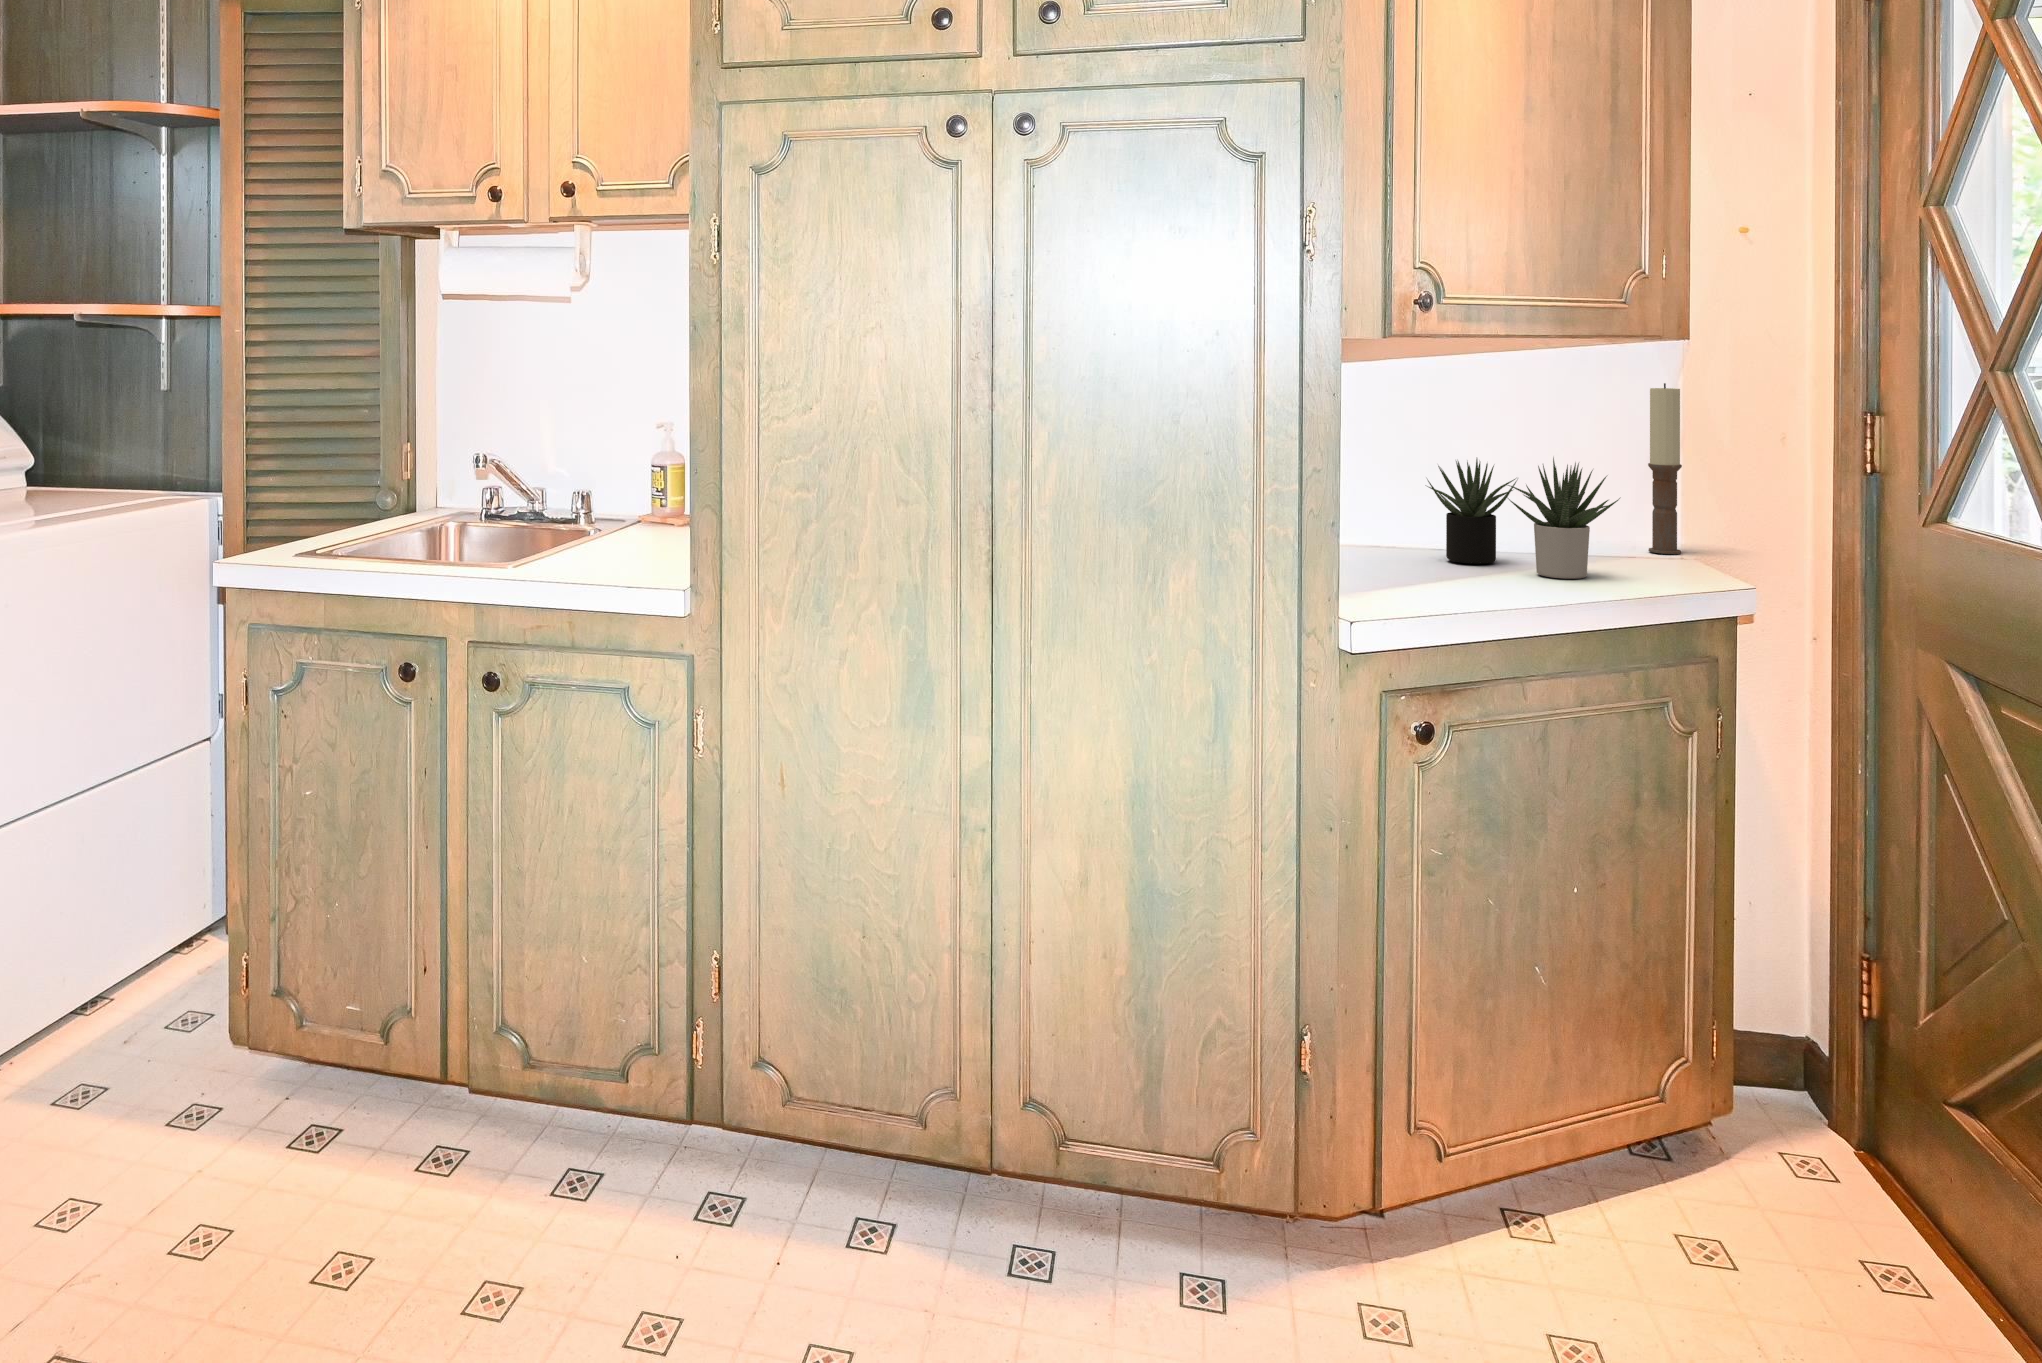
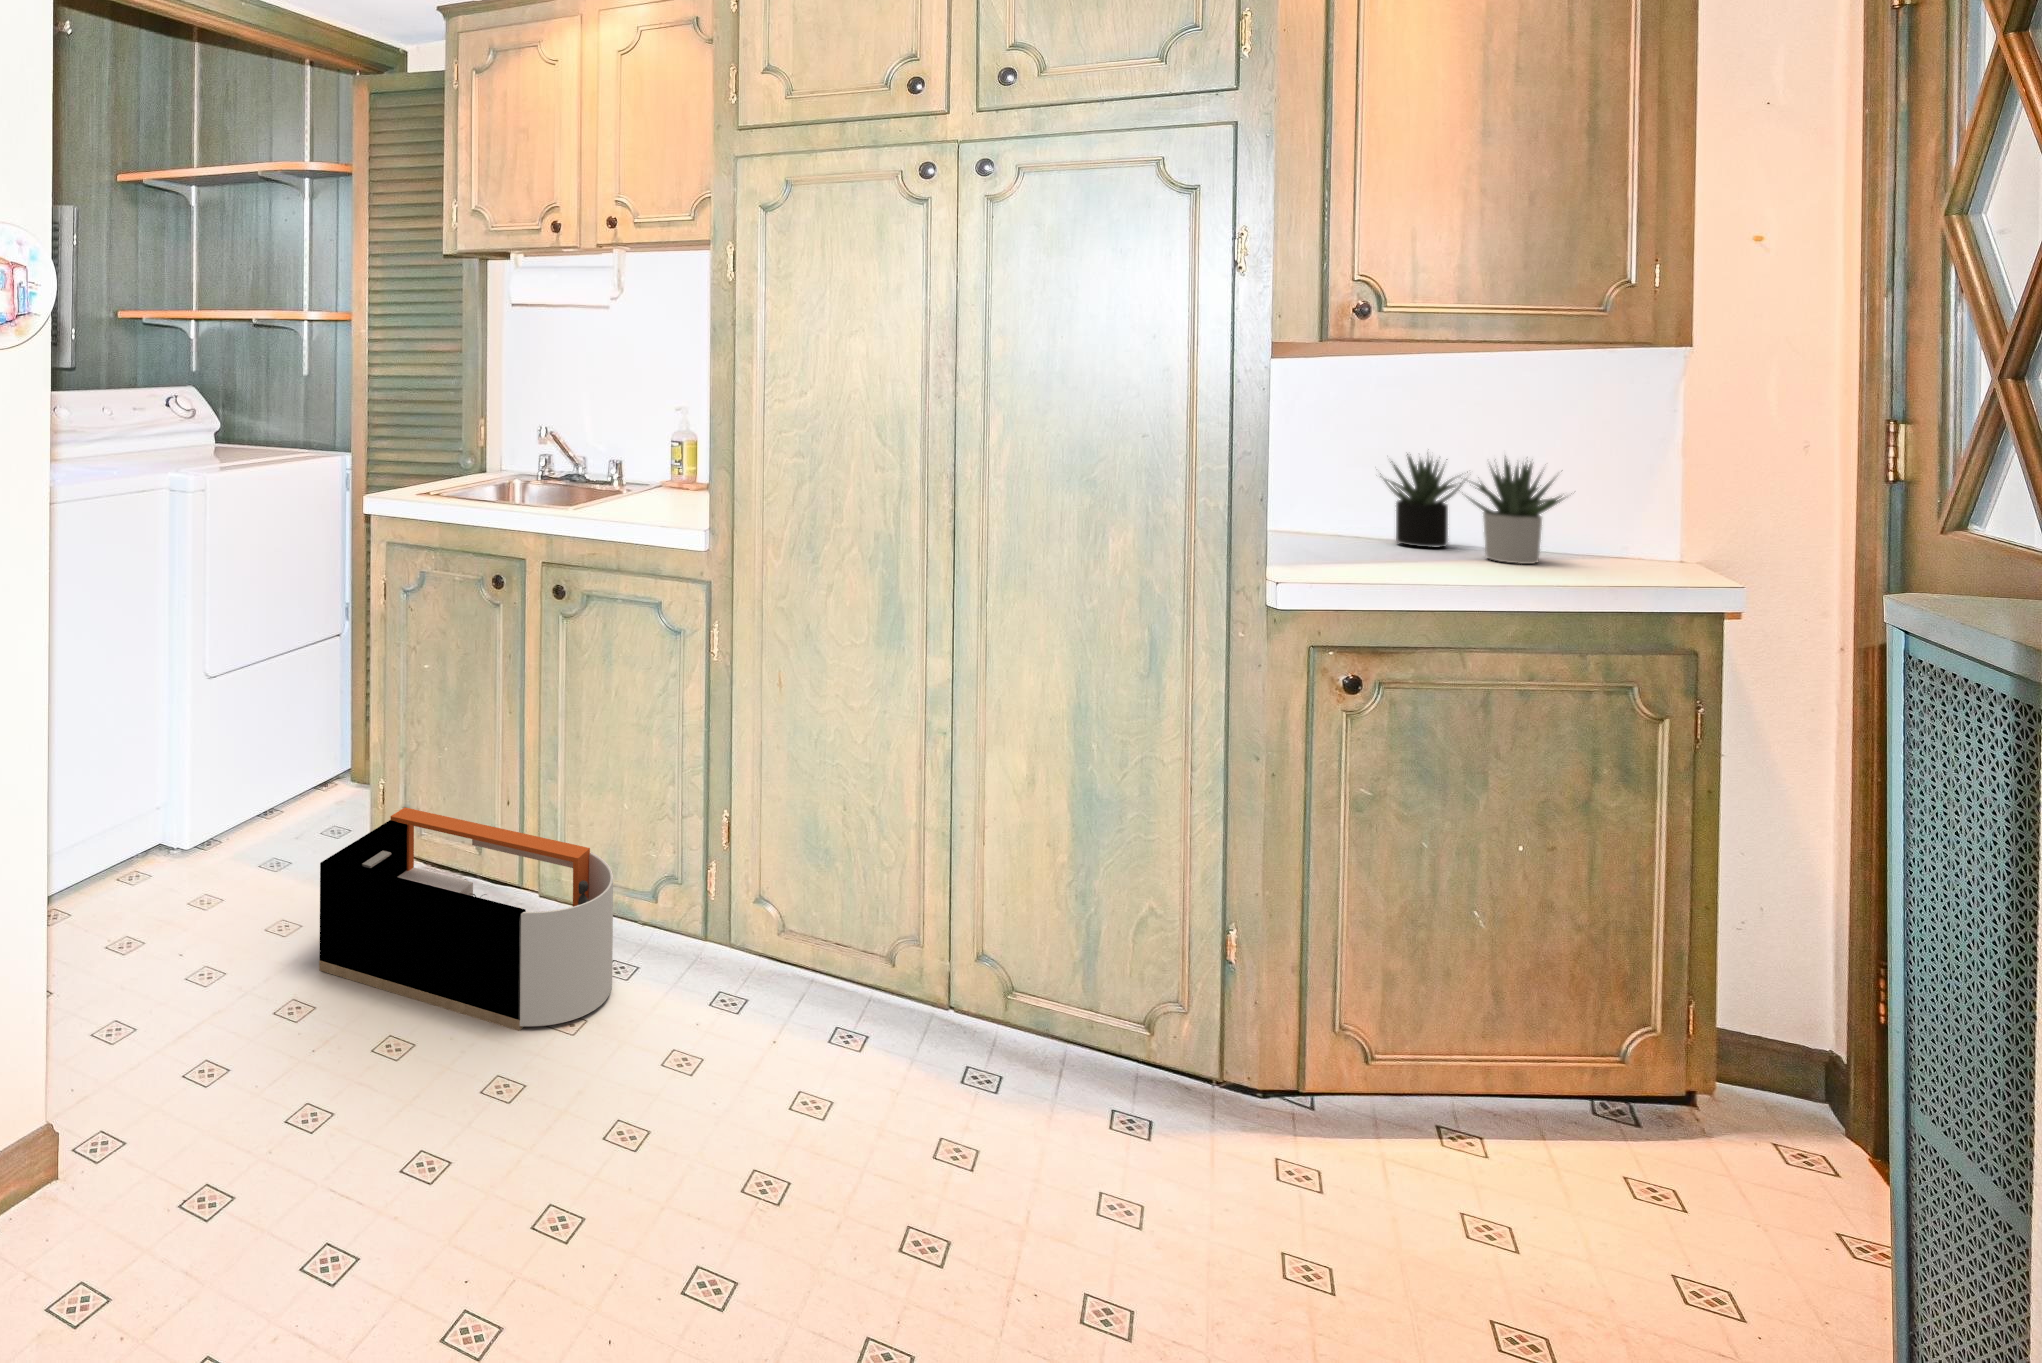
candle: present [1648,383,1682,554] -> none [1621,386,1658,549]
storage bin: none [134,987,566,1298] -> present [319,808,613,1031]

